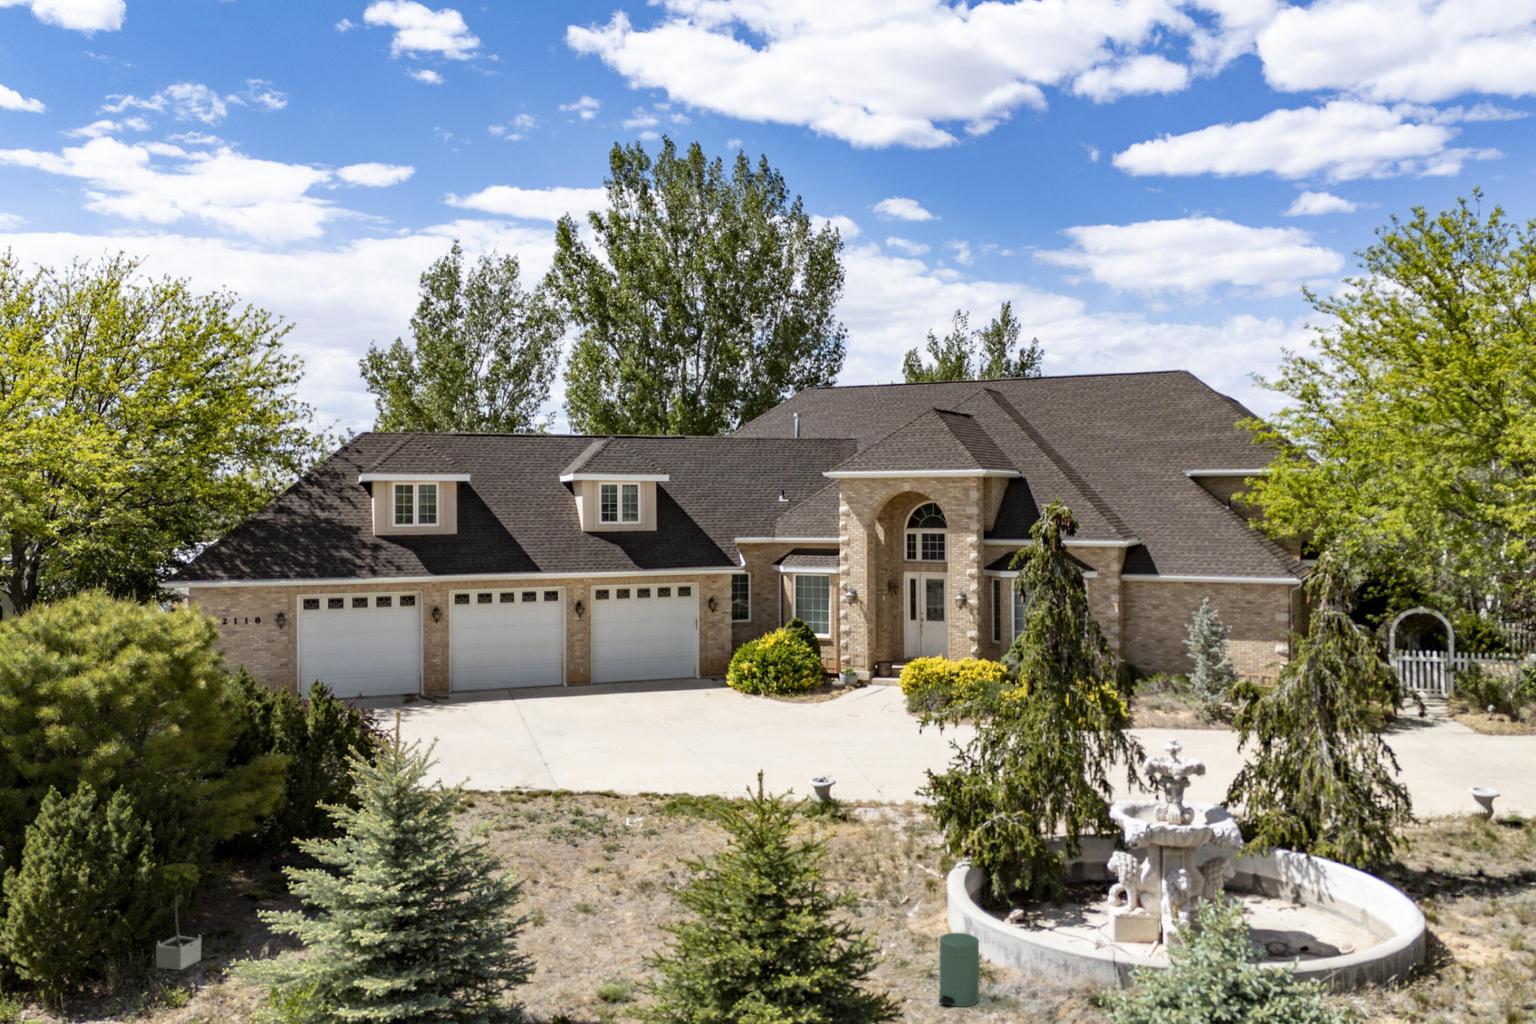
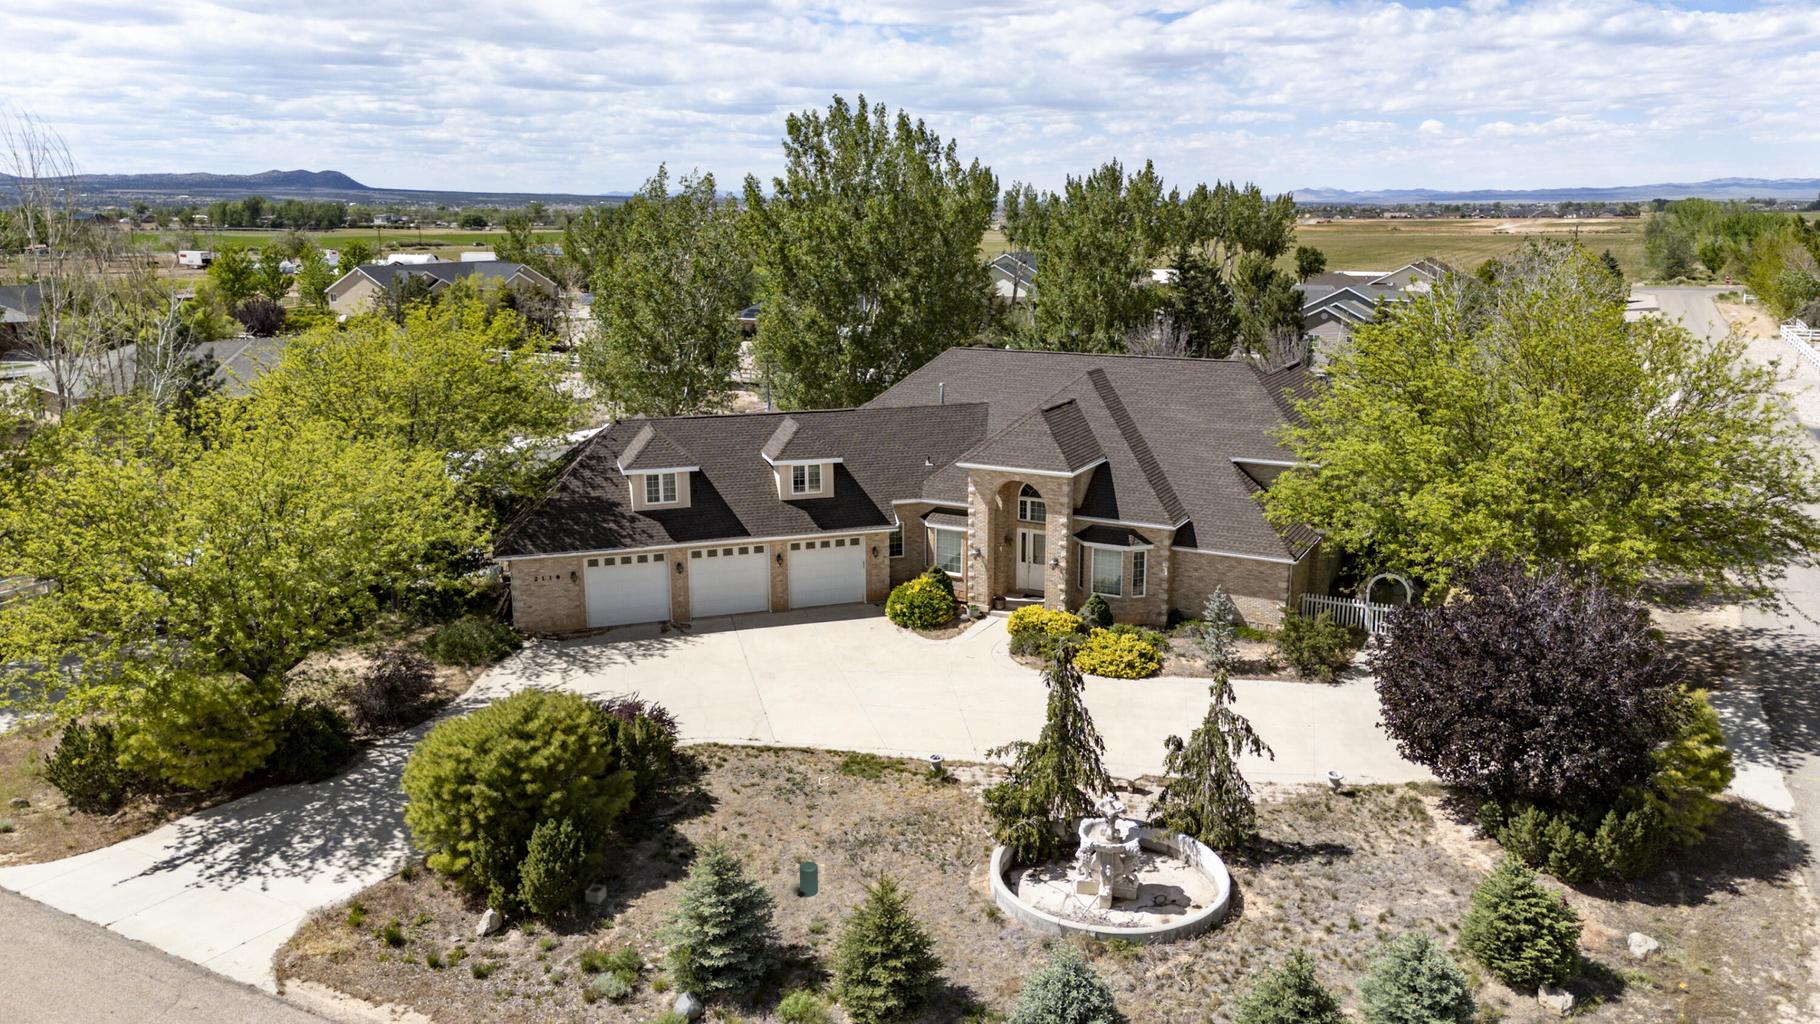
trash can: present [939,933,979,1007] -> present [798,862,818,896]

